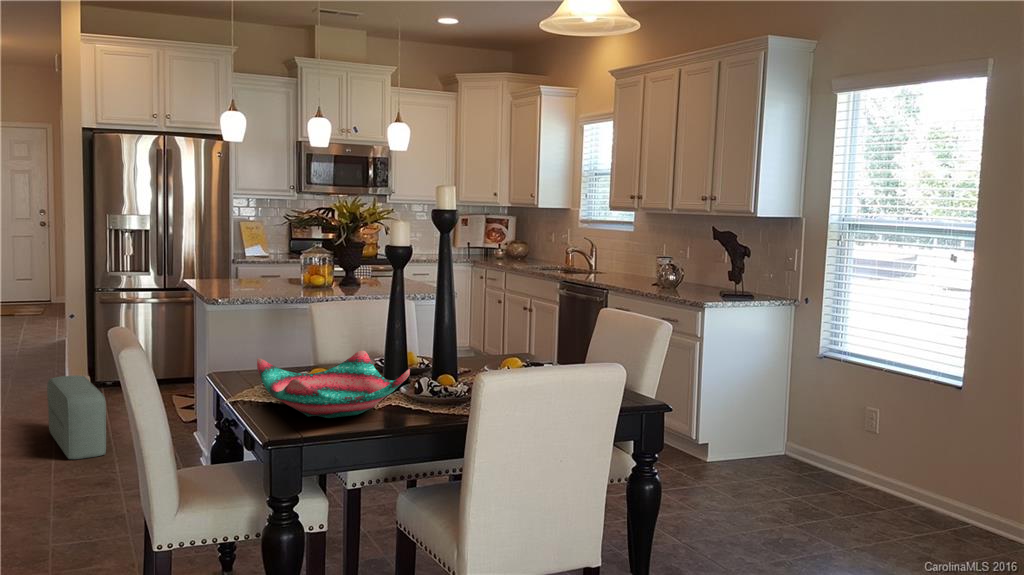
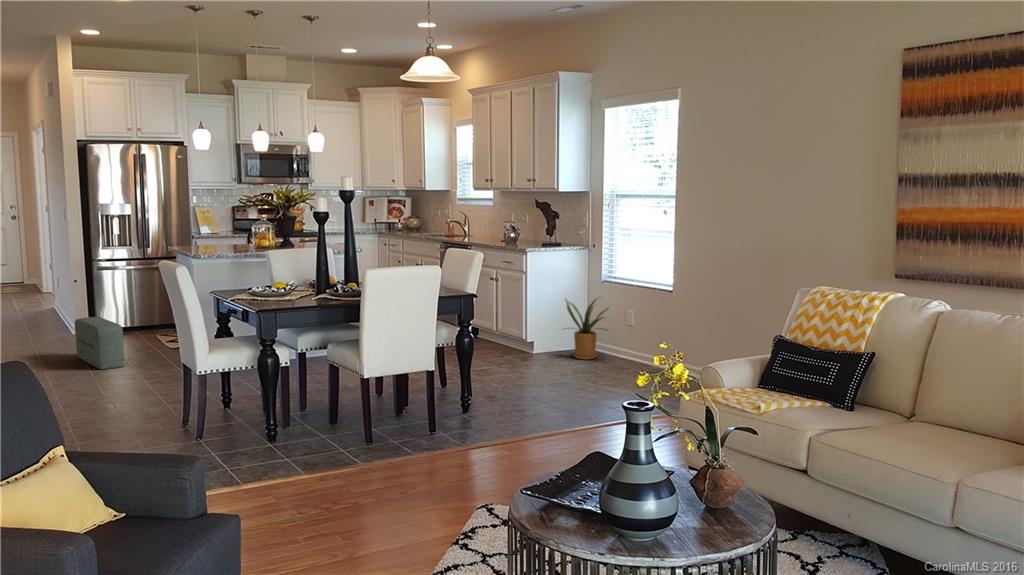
decorative bowl: present [257,351,410,418] -> none [247,271,331,302]
house plant: none [752,381,847,481] -> present [565,299,611,360]

